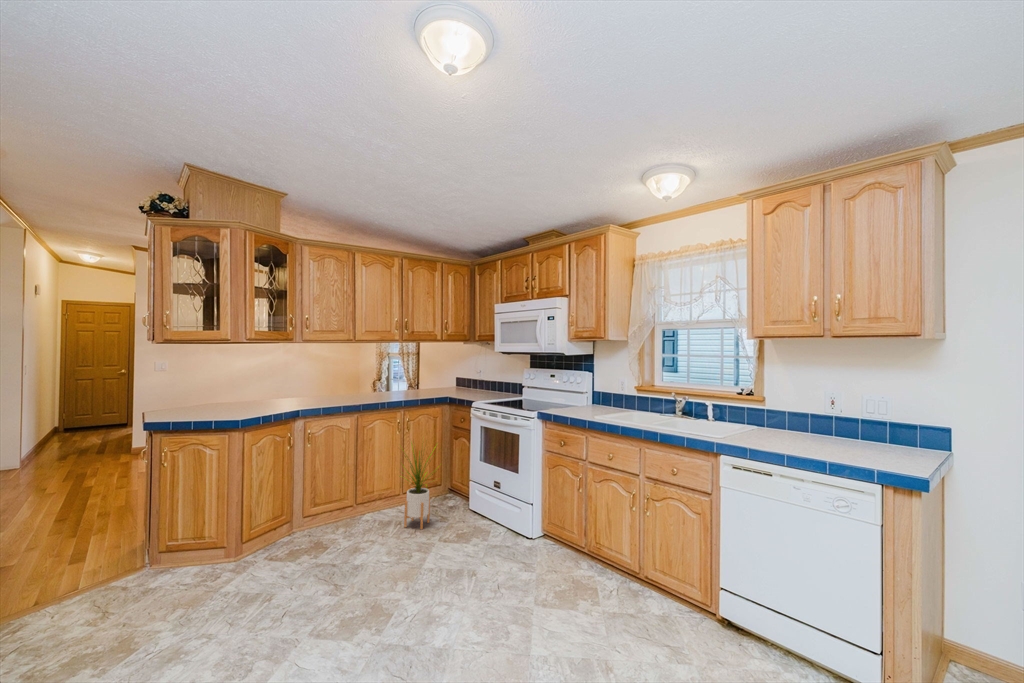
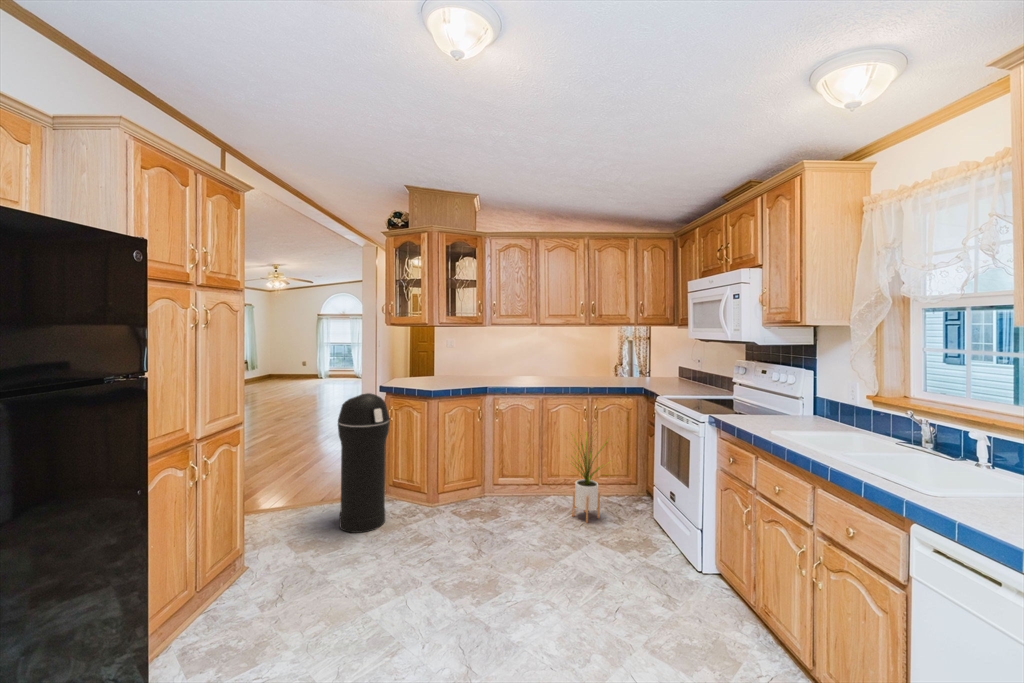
trash can: none [95,425,187,628] -> present [338,393,390,533]

